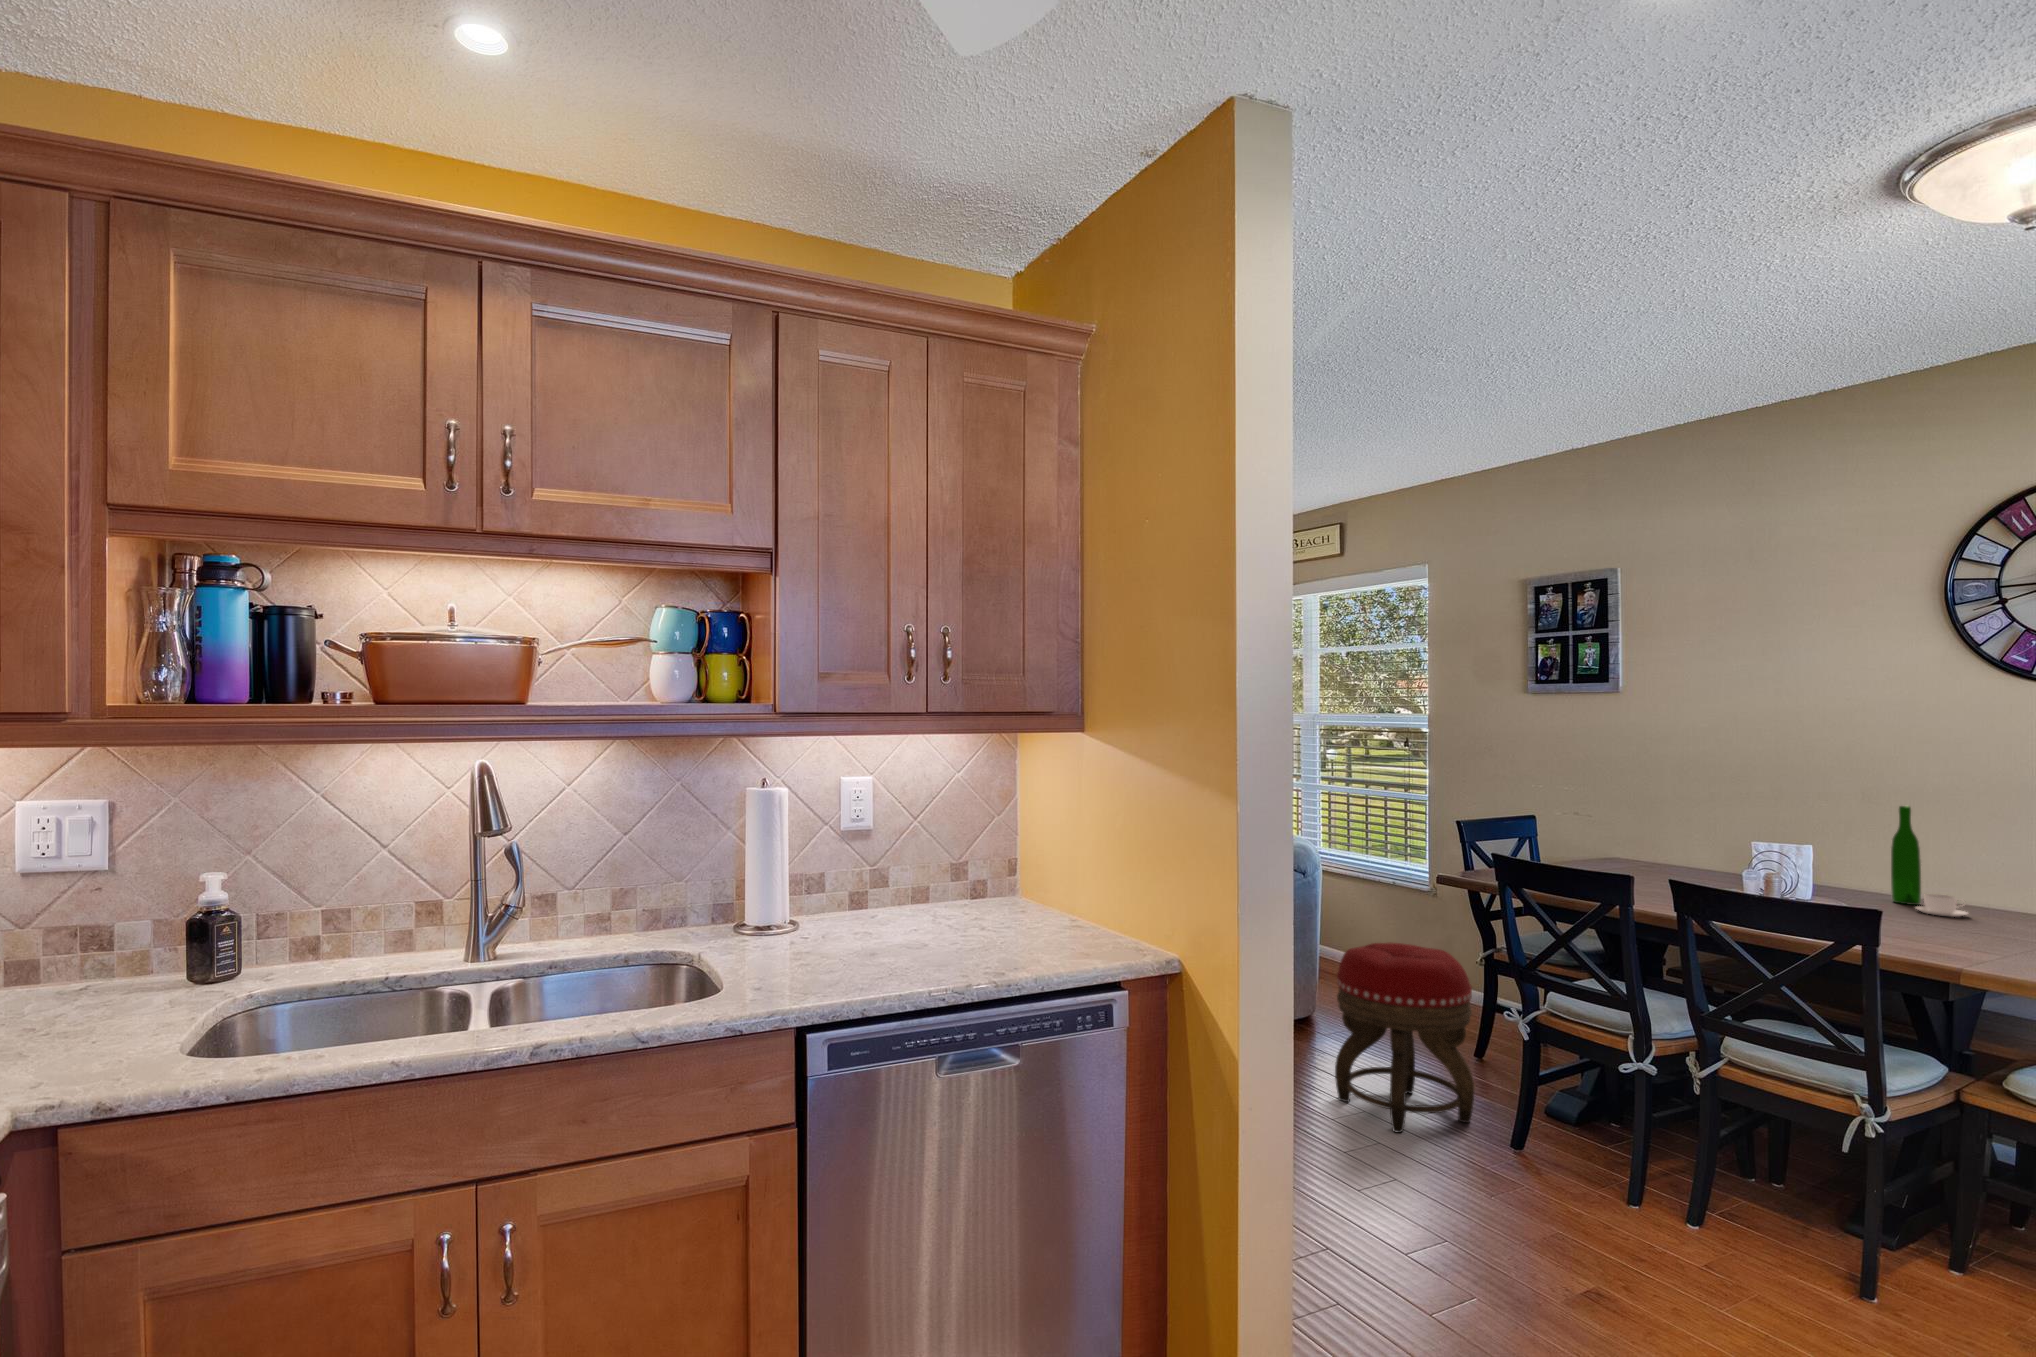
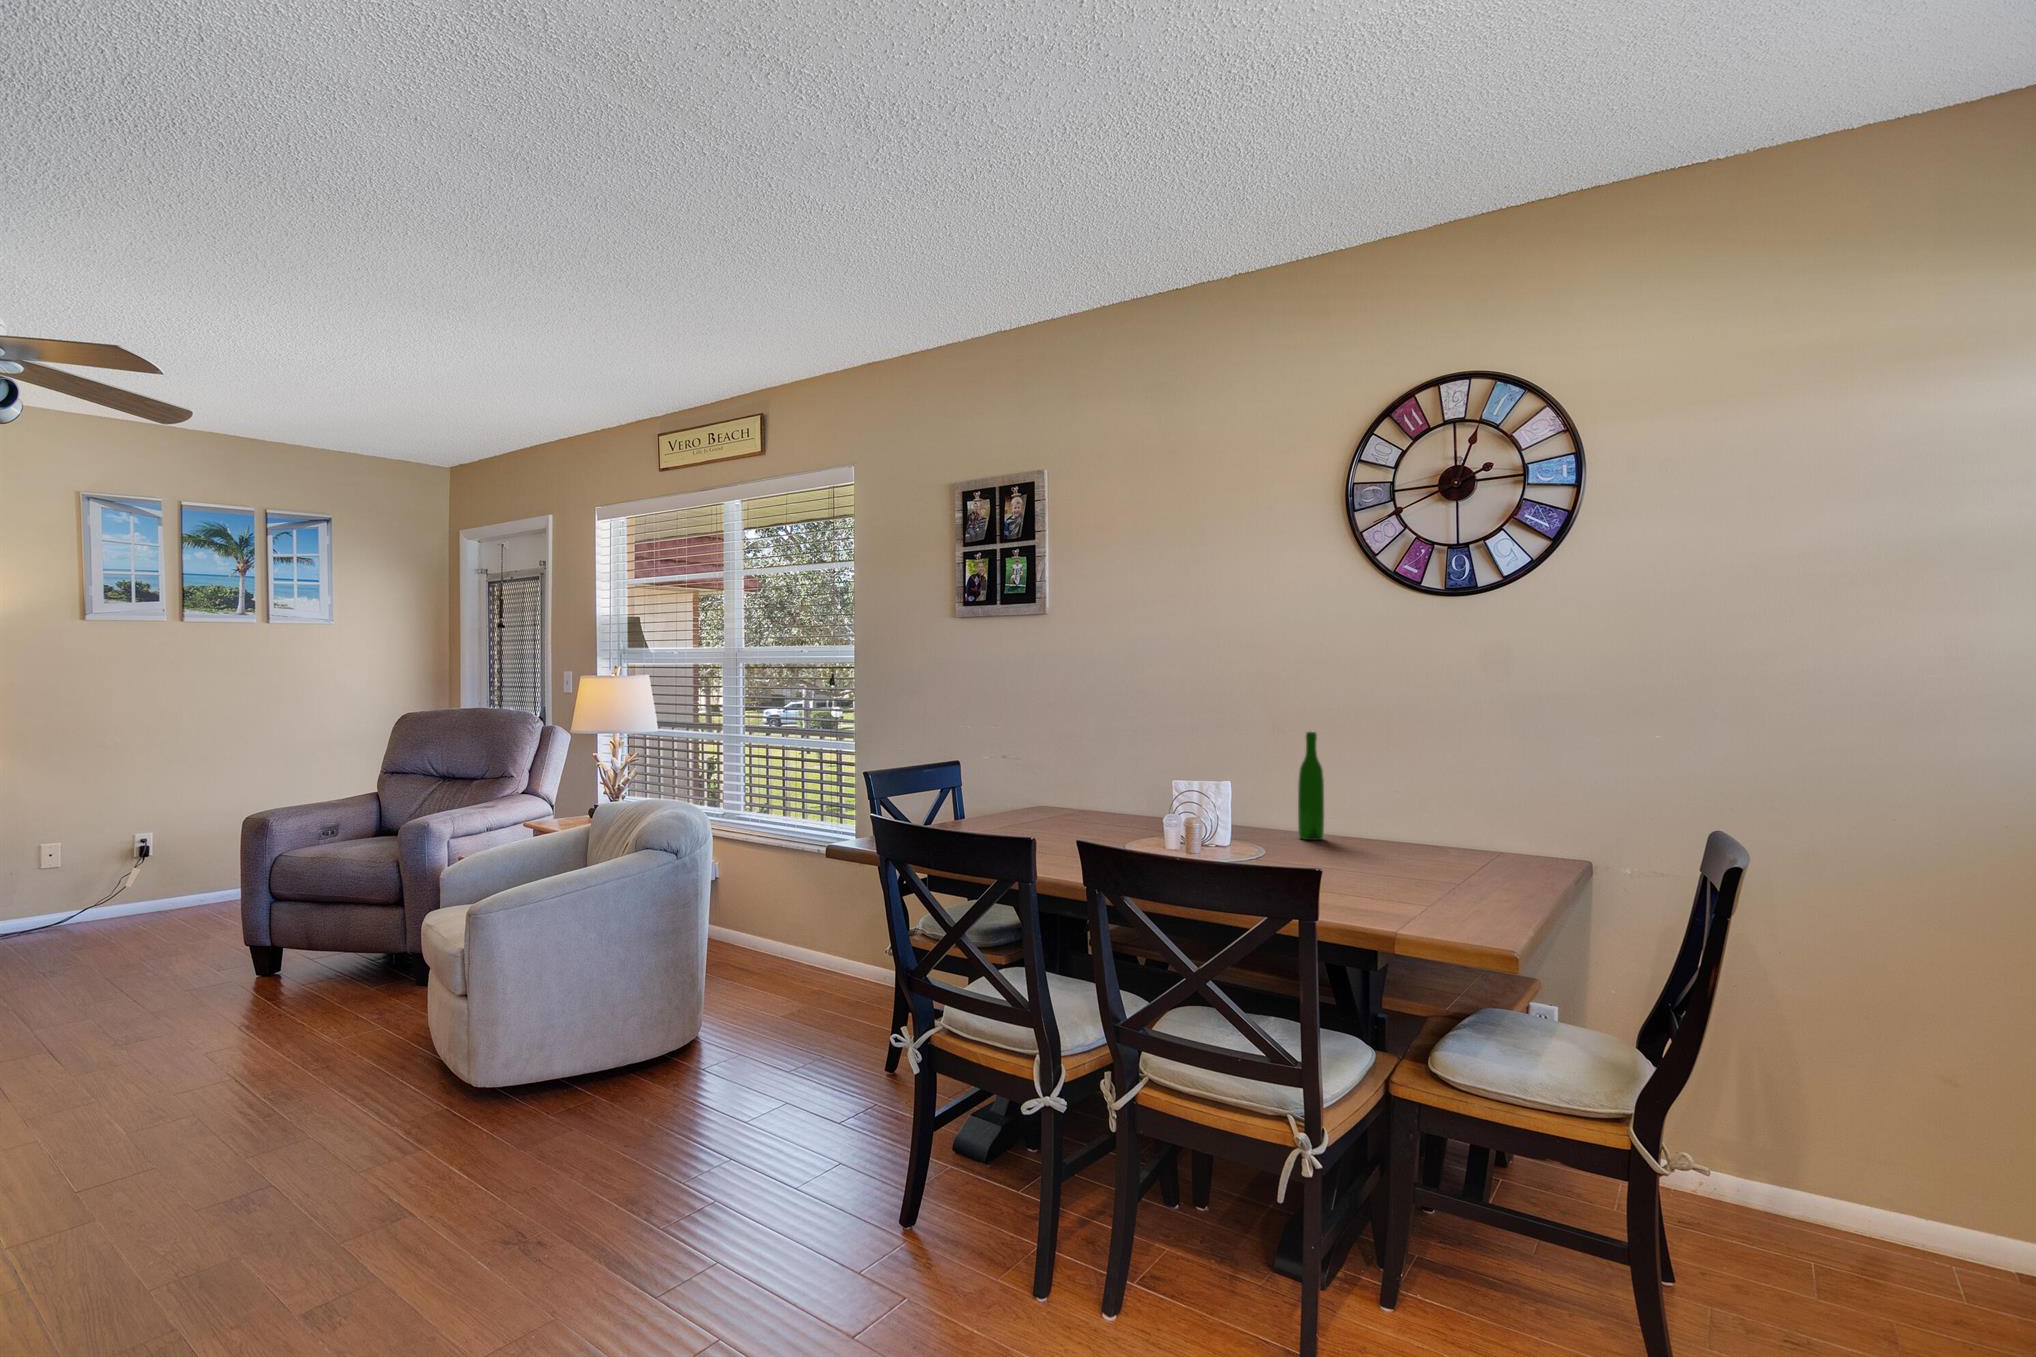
coffee cup: present [1916,894,1968,917] -> none [1321,828,1369,853]
footstool: present [1335,942,1474,1133] -> none [677,951,863,1234]

